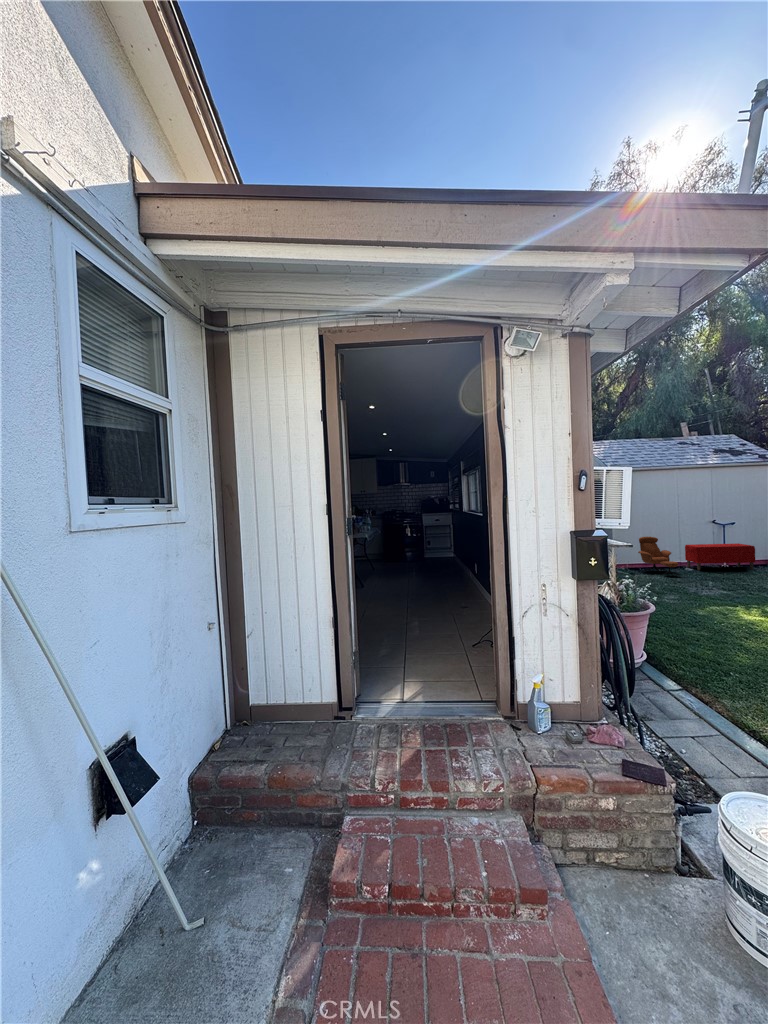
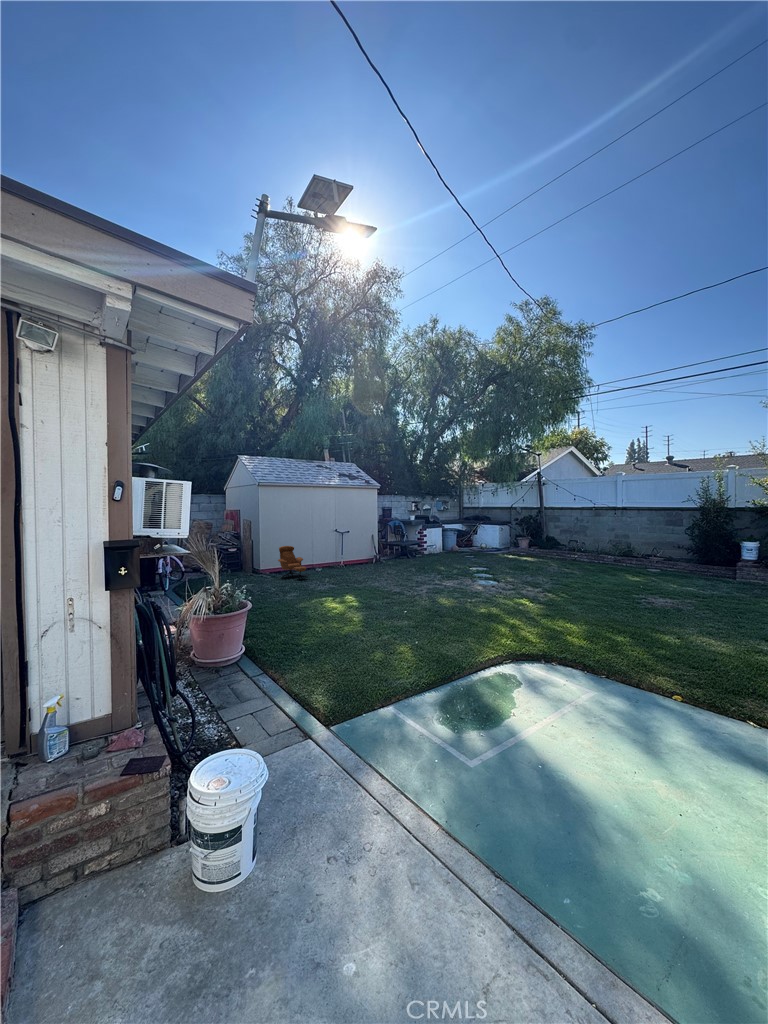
bench: present [685,543,755,571] -> none [315,549,360,573]

